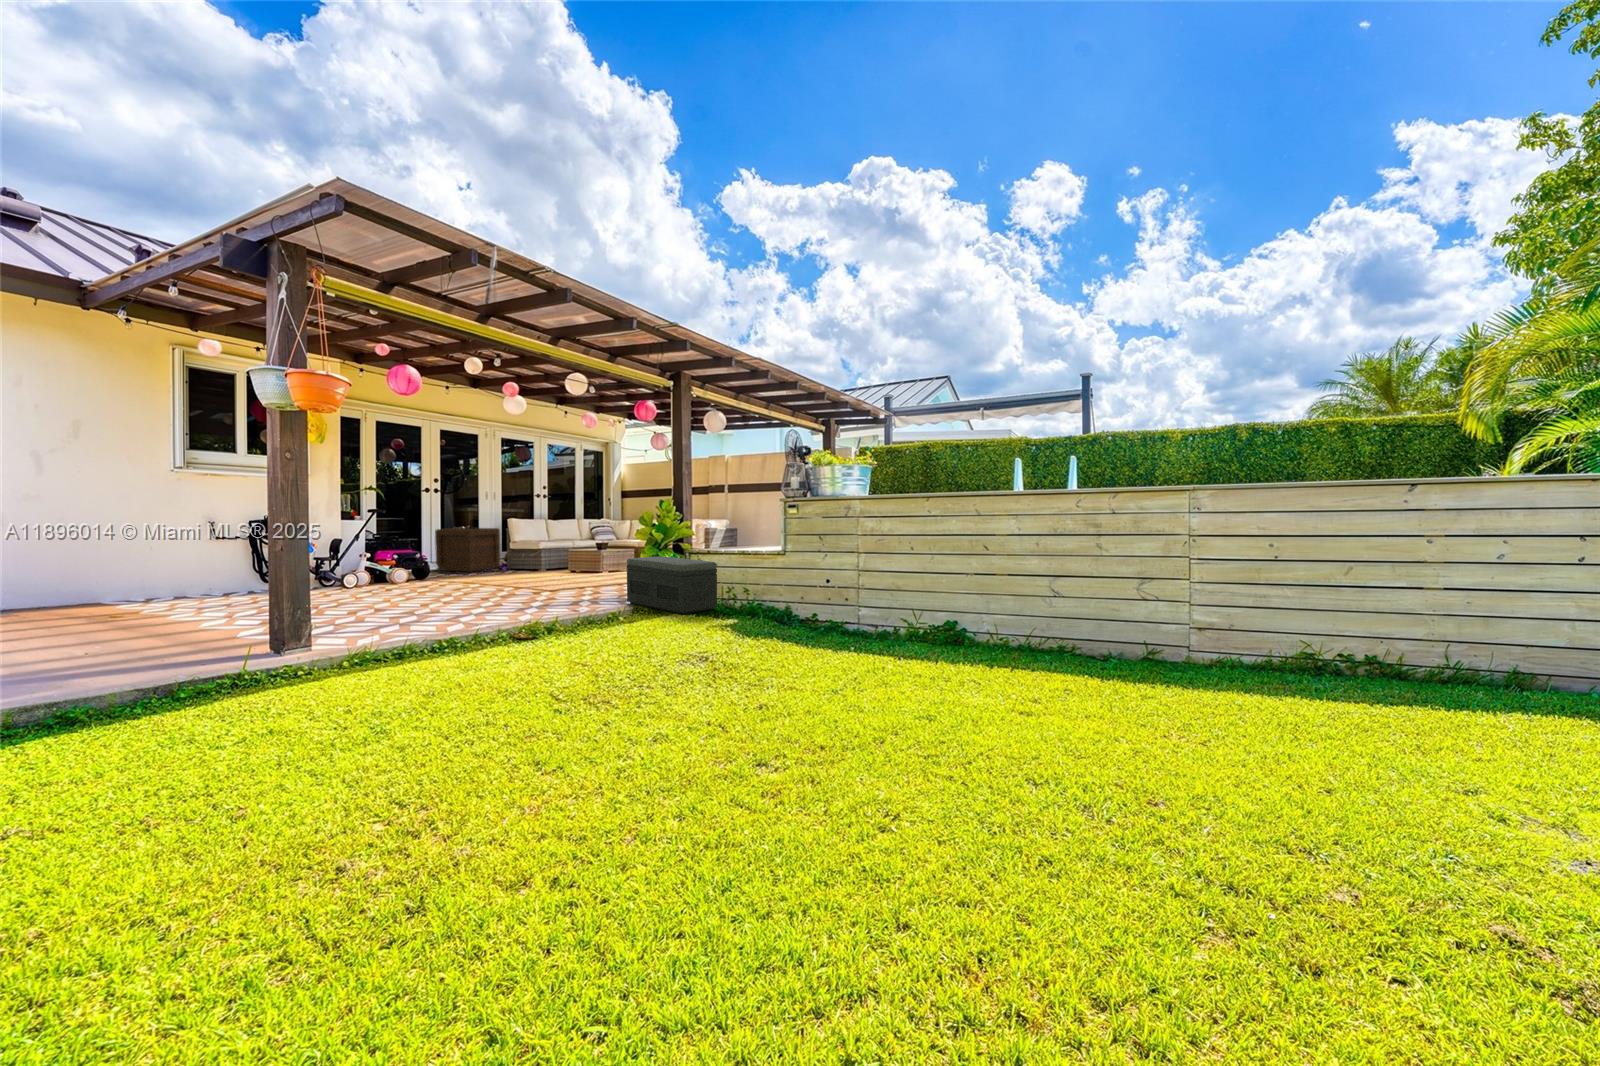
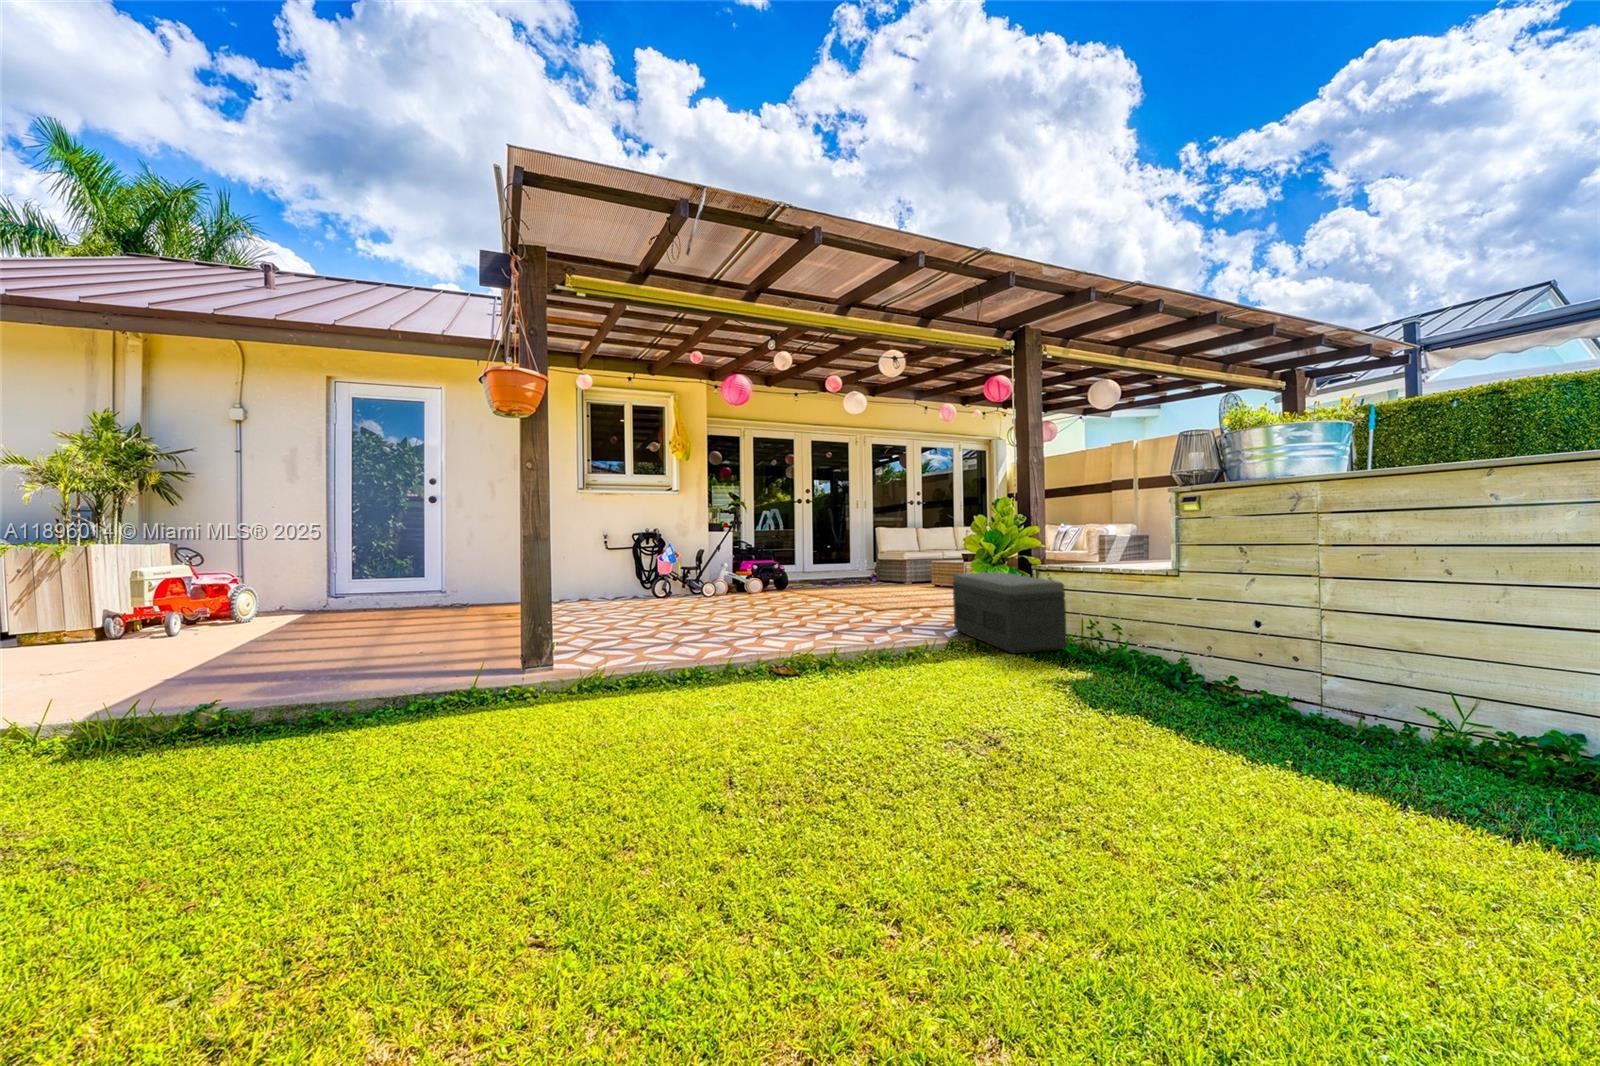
wooden crate: present [435,528,500,572] -> none [809,538,868,583]

